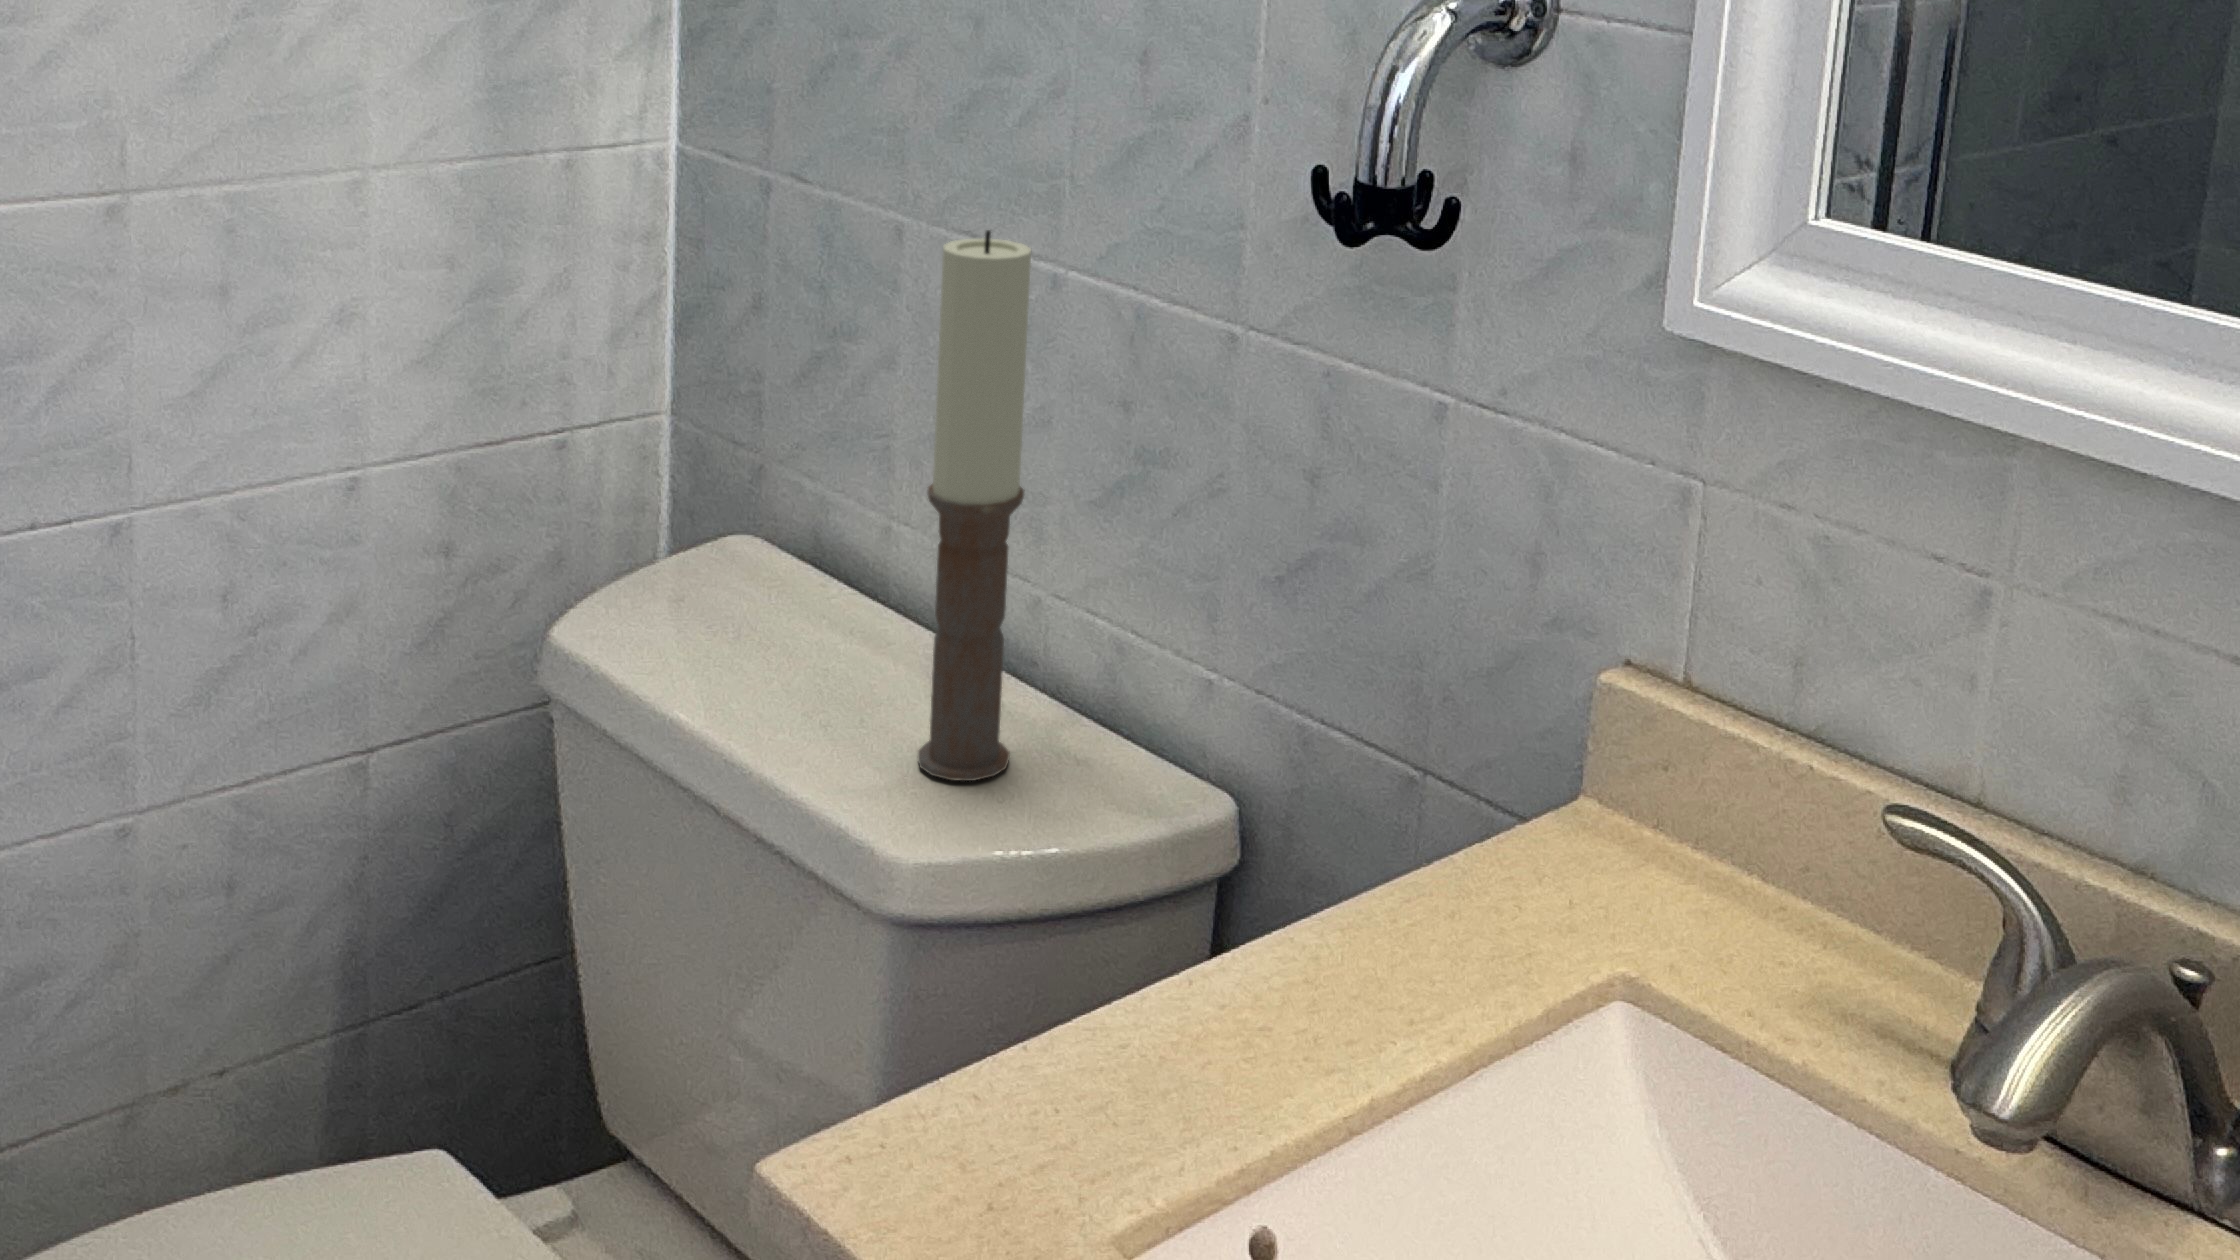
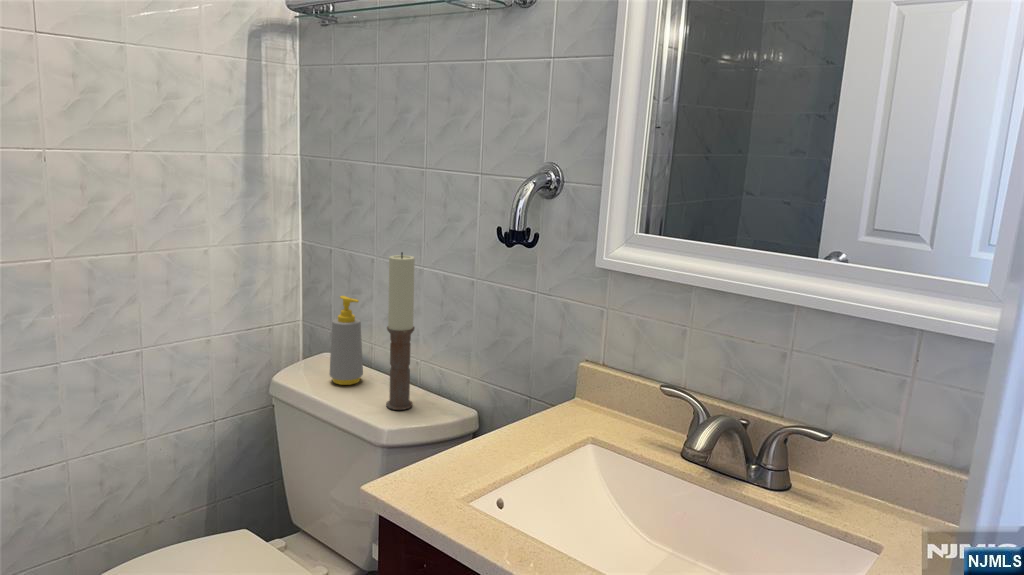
soap bottle: none [736,359,851,670] -> present [330,296,363,385]

